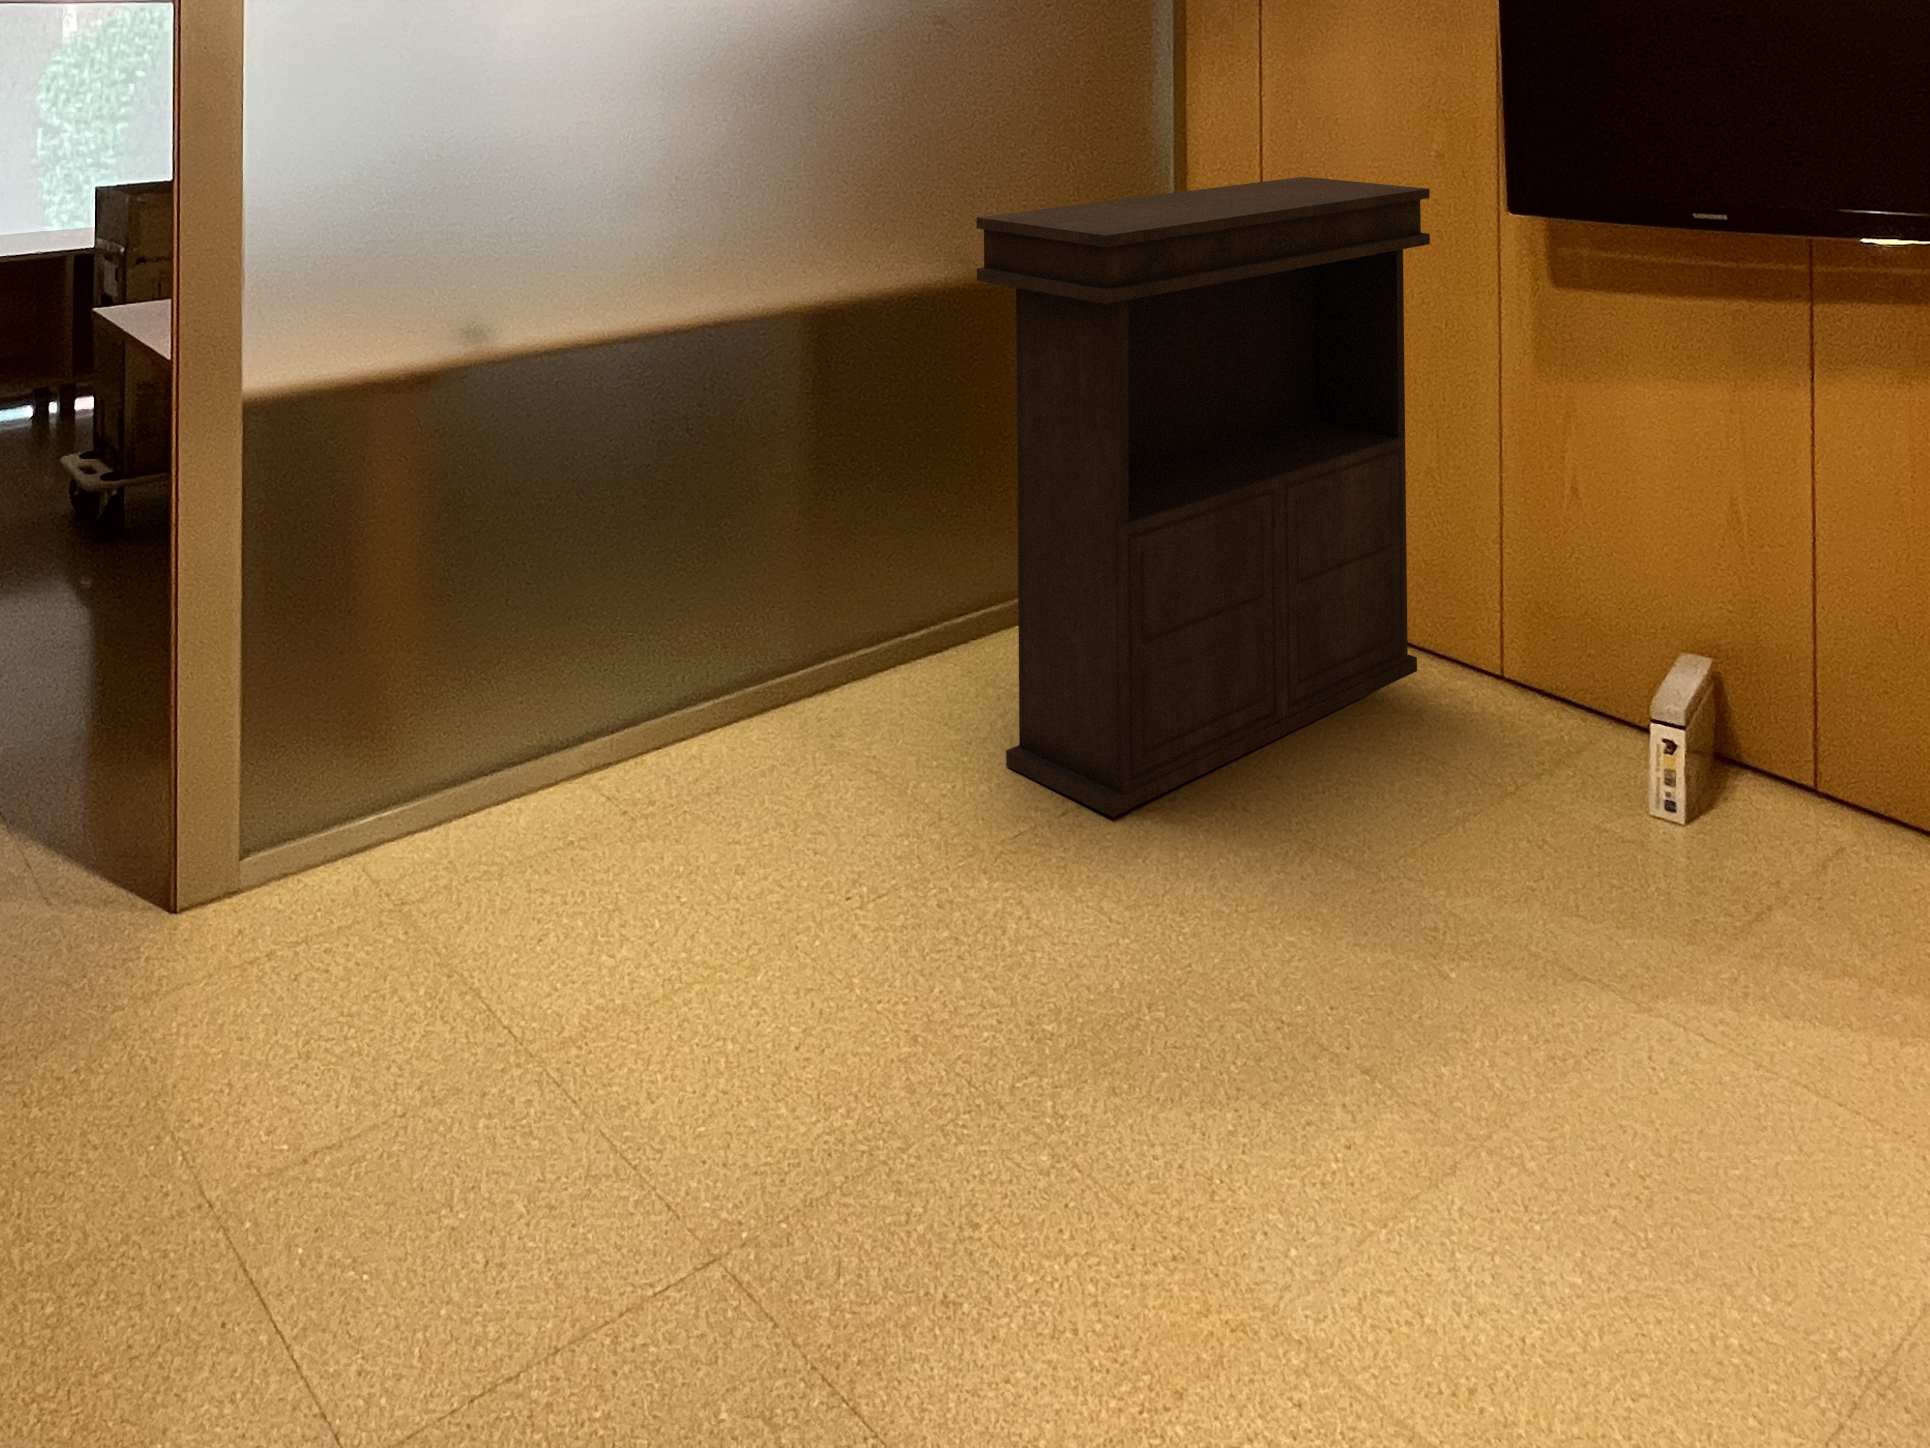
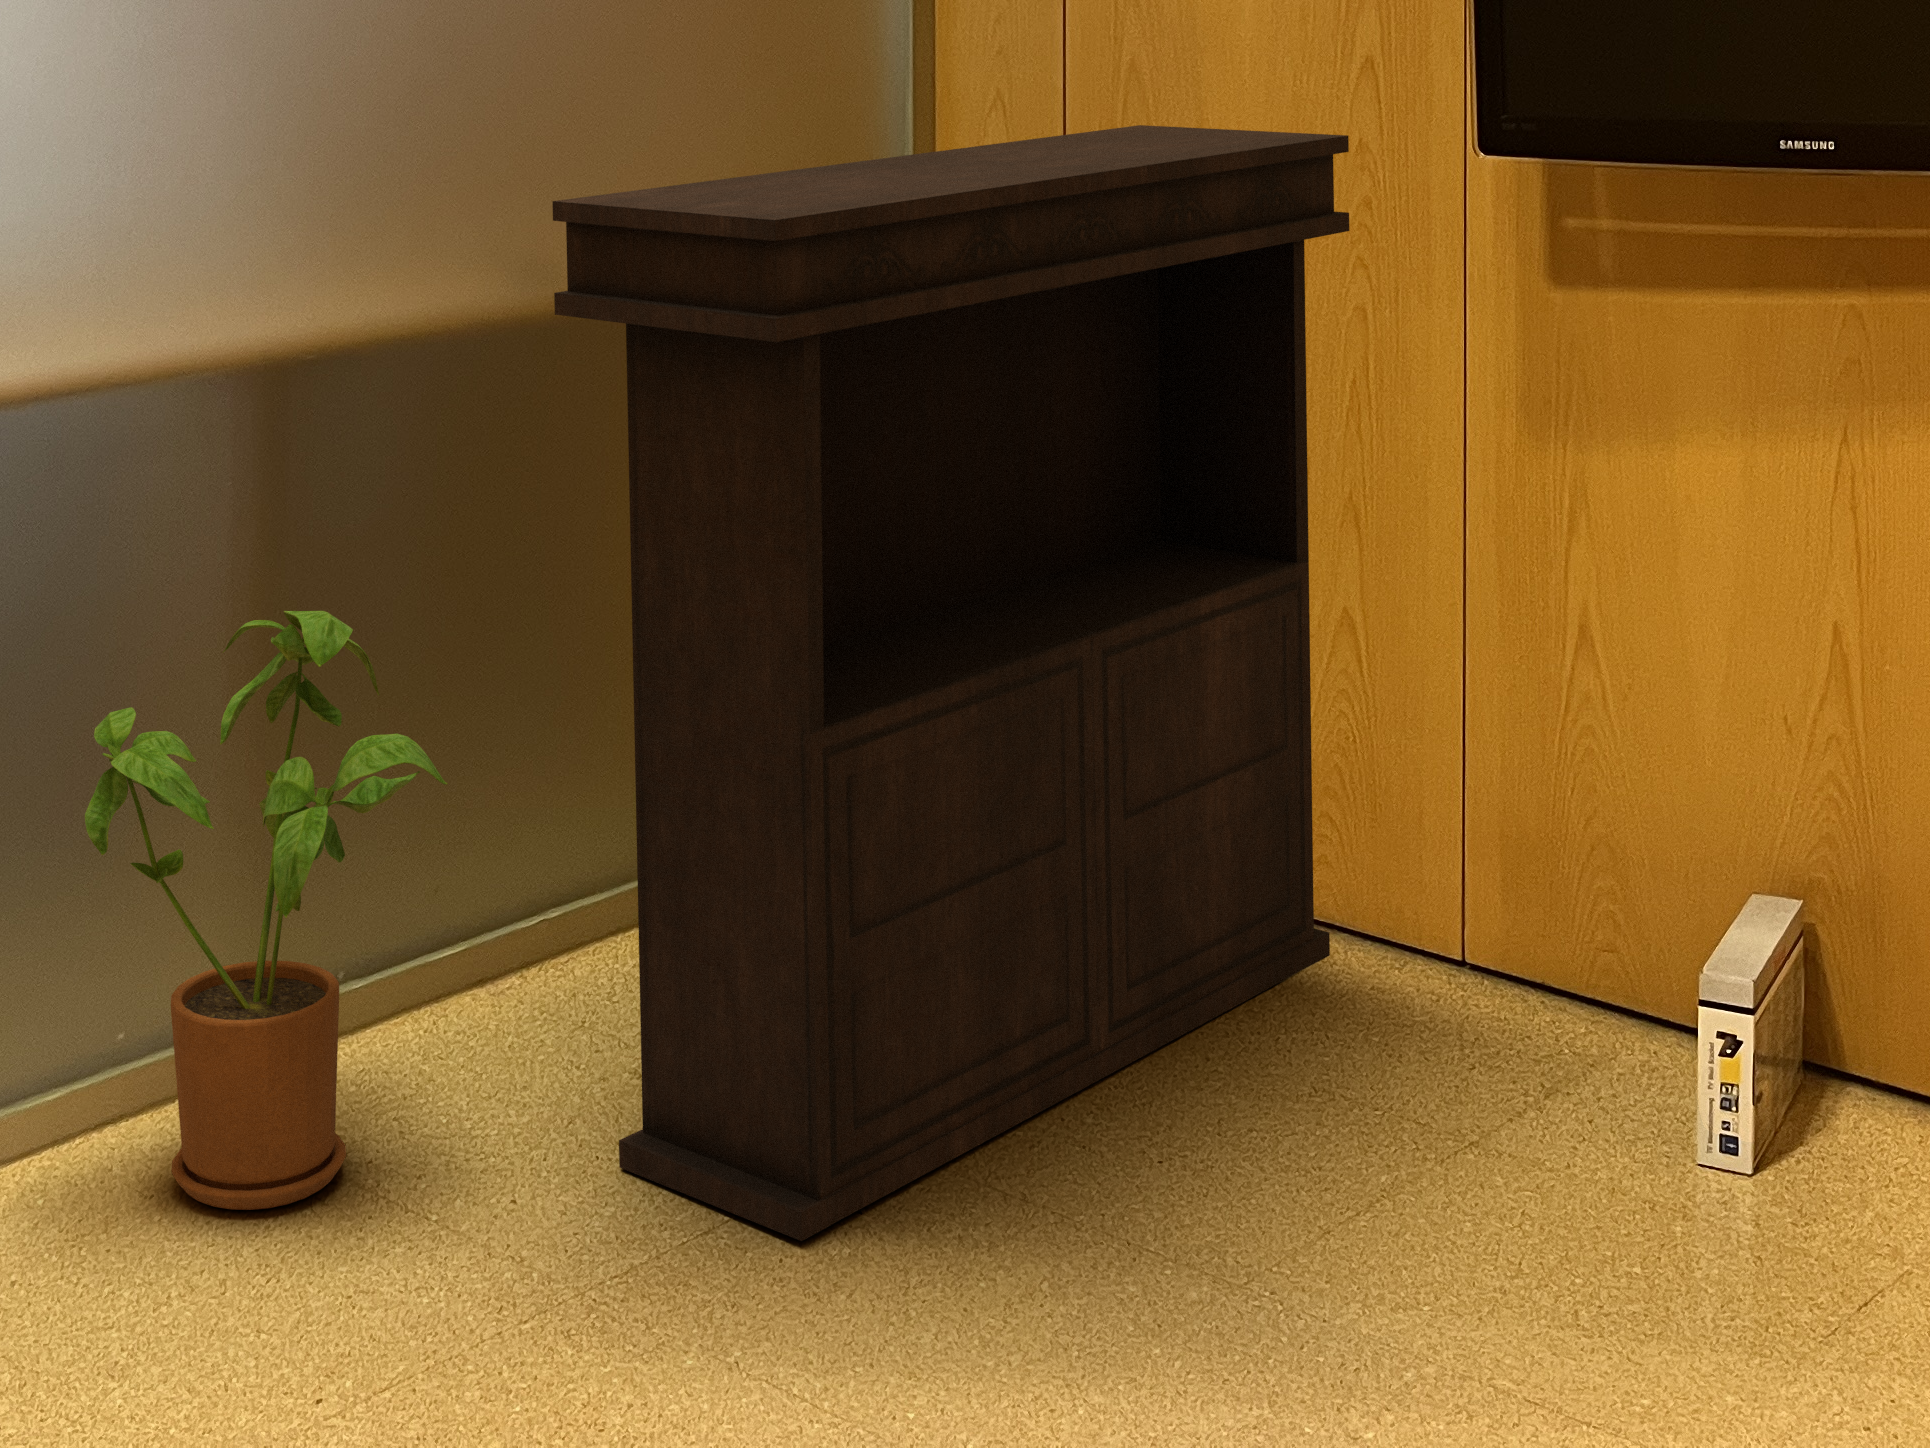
house plant: none [716,438,914,774] -> present [85,611,448,1210]

